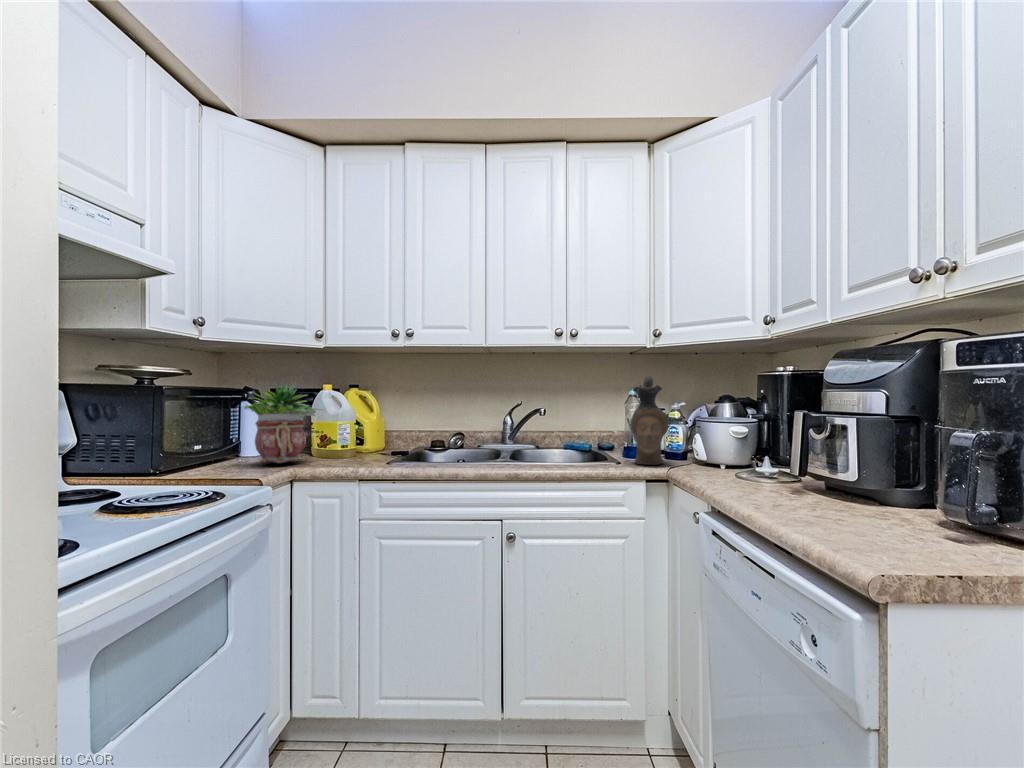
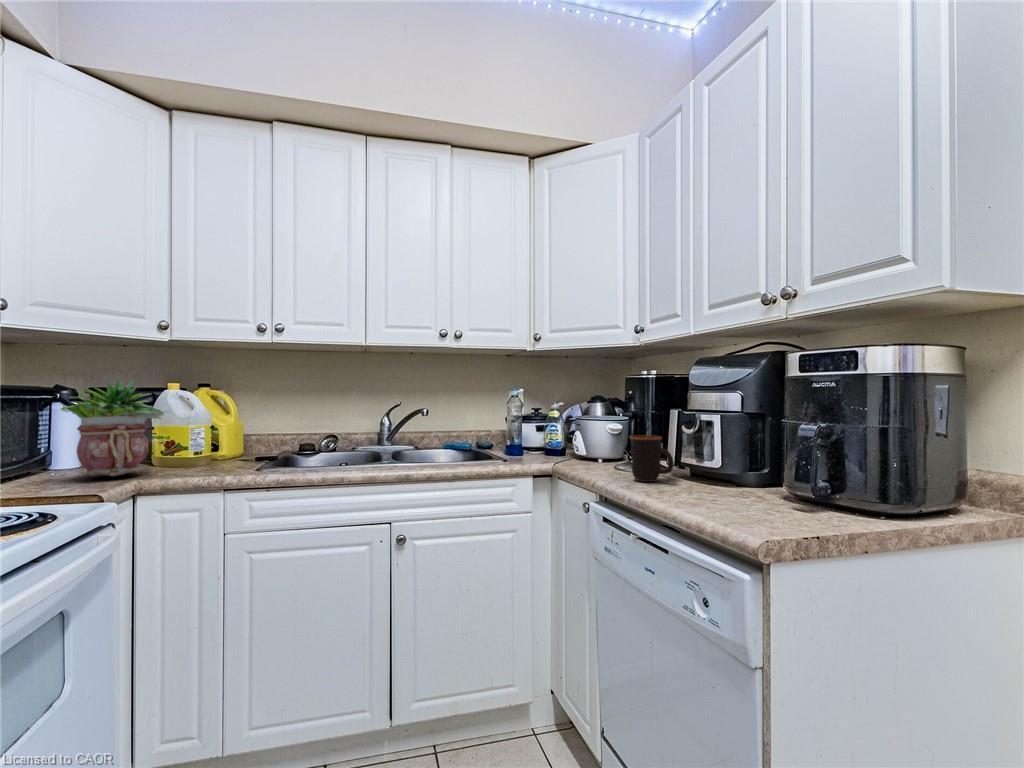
ceramic pitcher: present [631,375,669,464] -> none [518,377,553,461]
mug: none [746,440,798,494] -> present [630,435,674,482]

